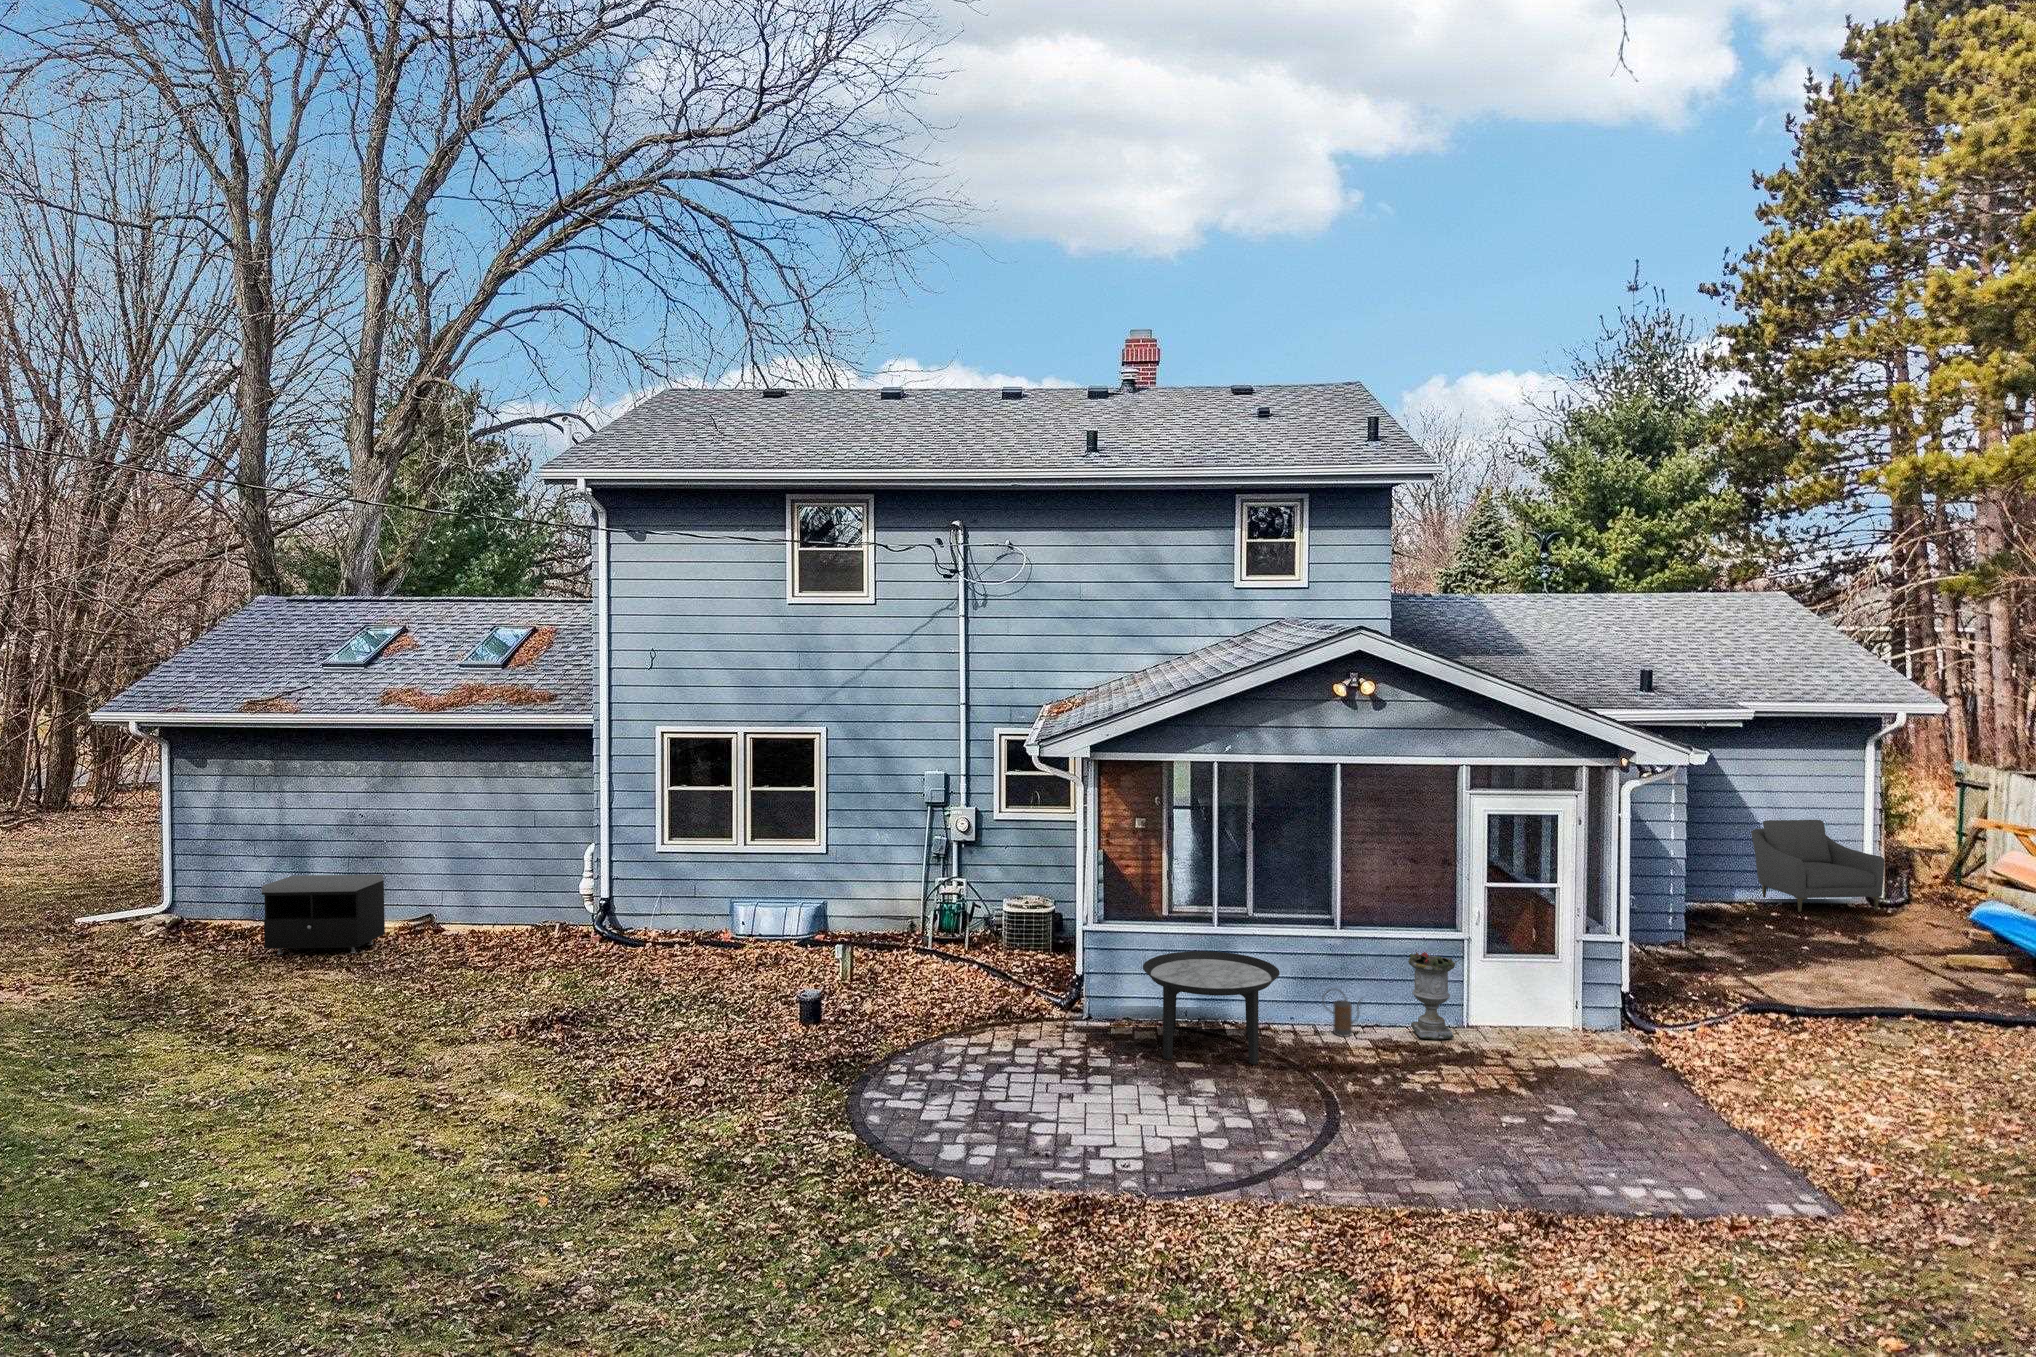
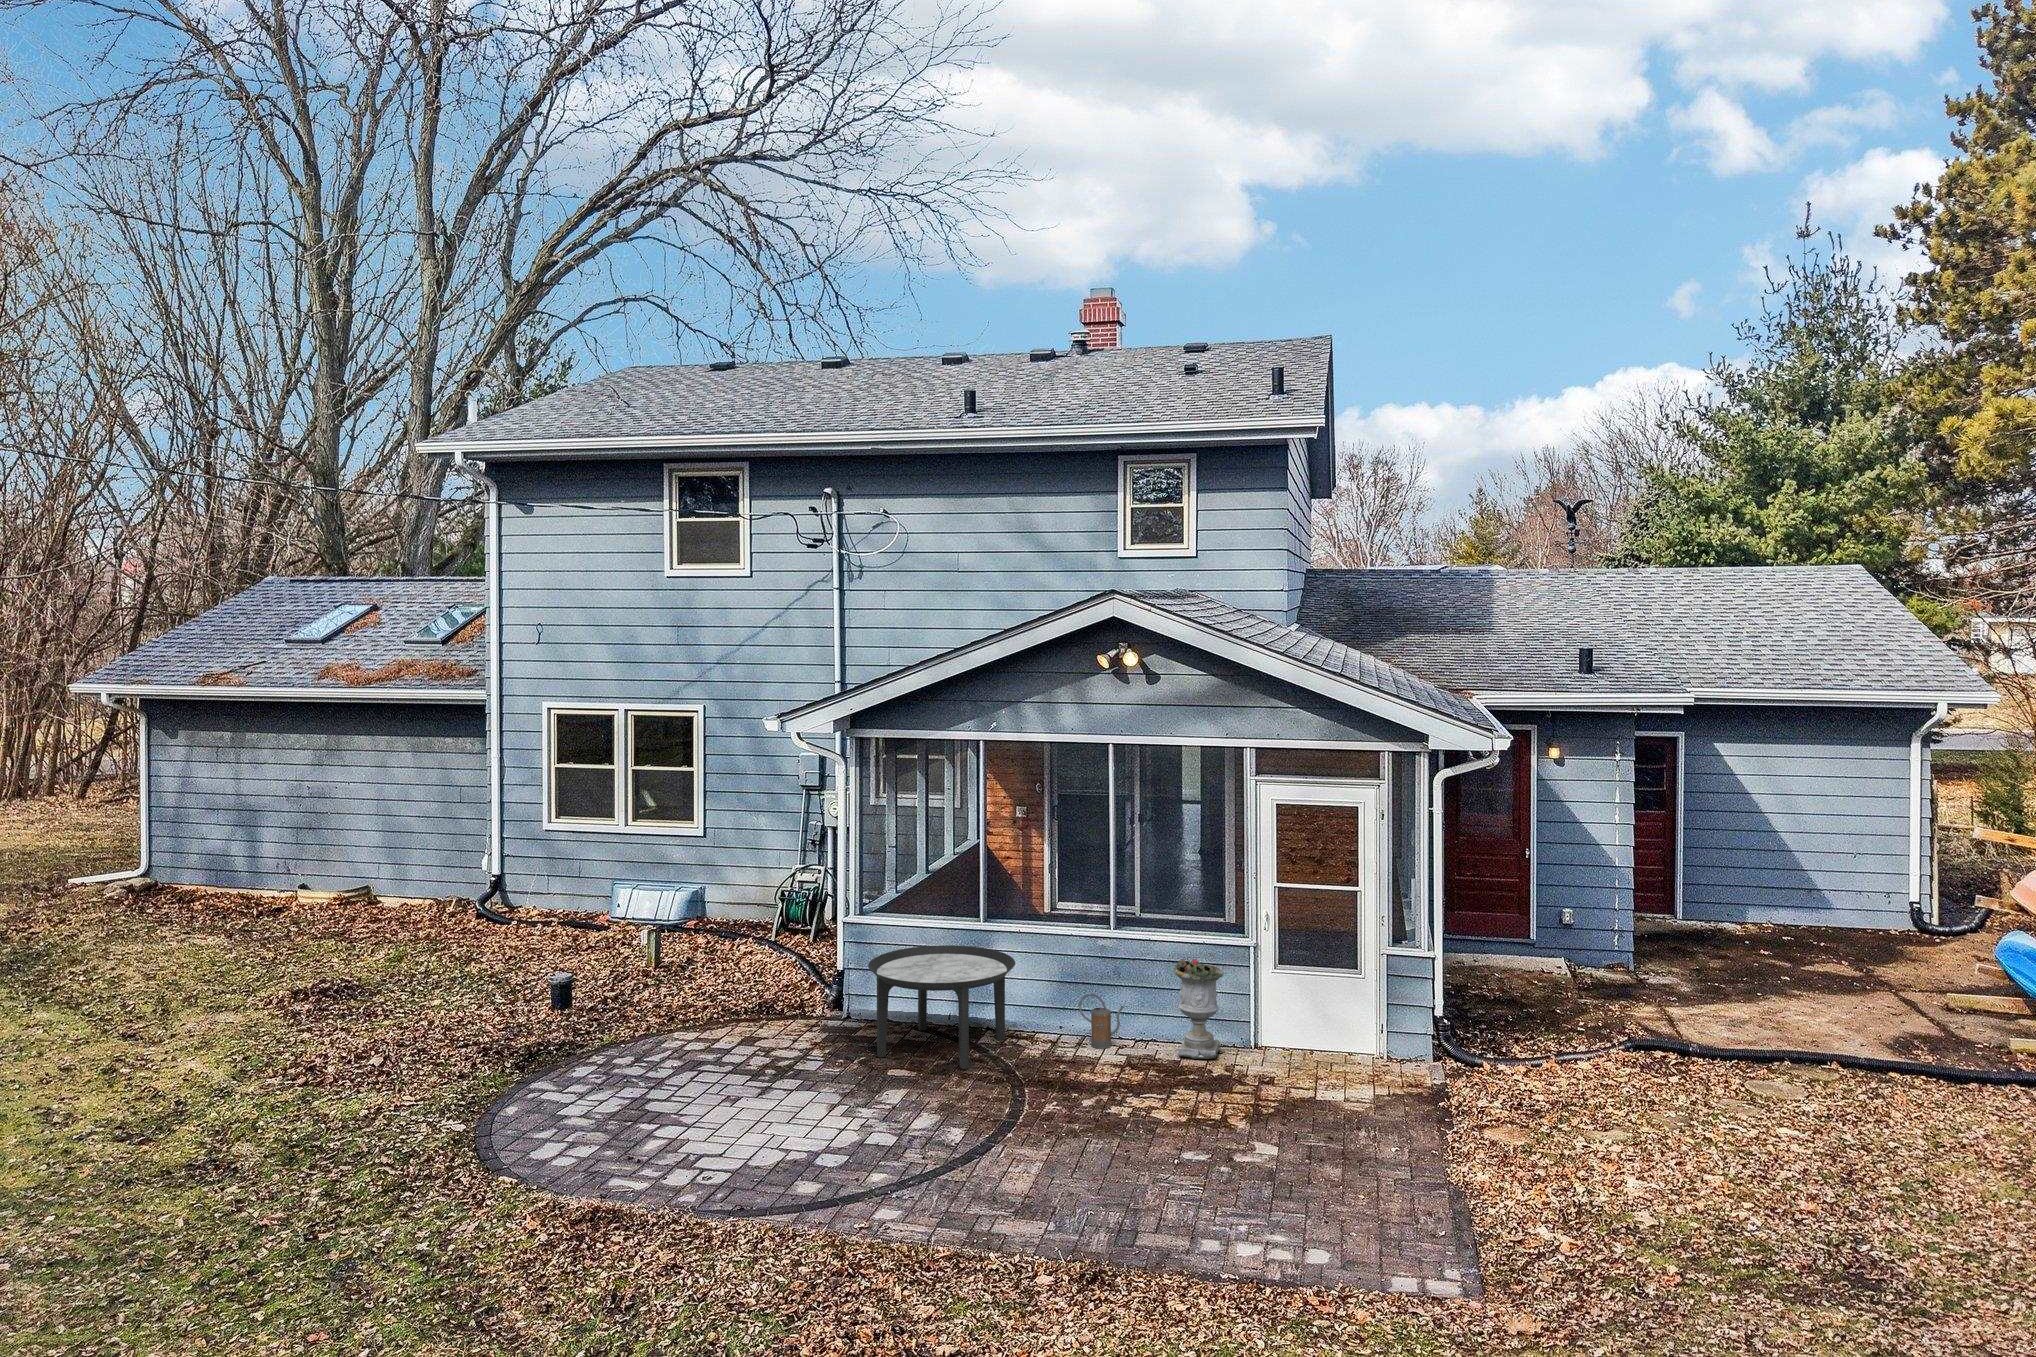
chair: present [1751,820,1885,912] -> none [1797,838,1956,954]
storage bench: present [261,874,385,954] -> none [203,839,318,913]

